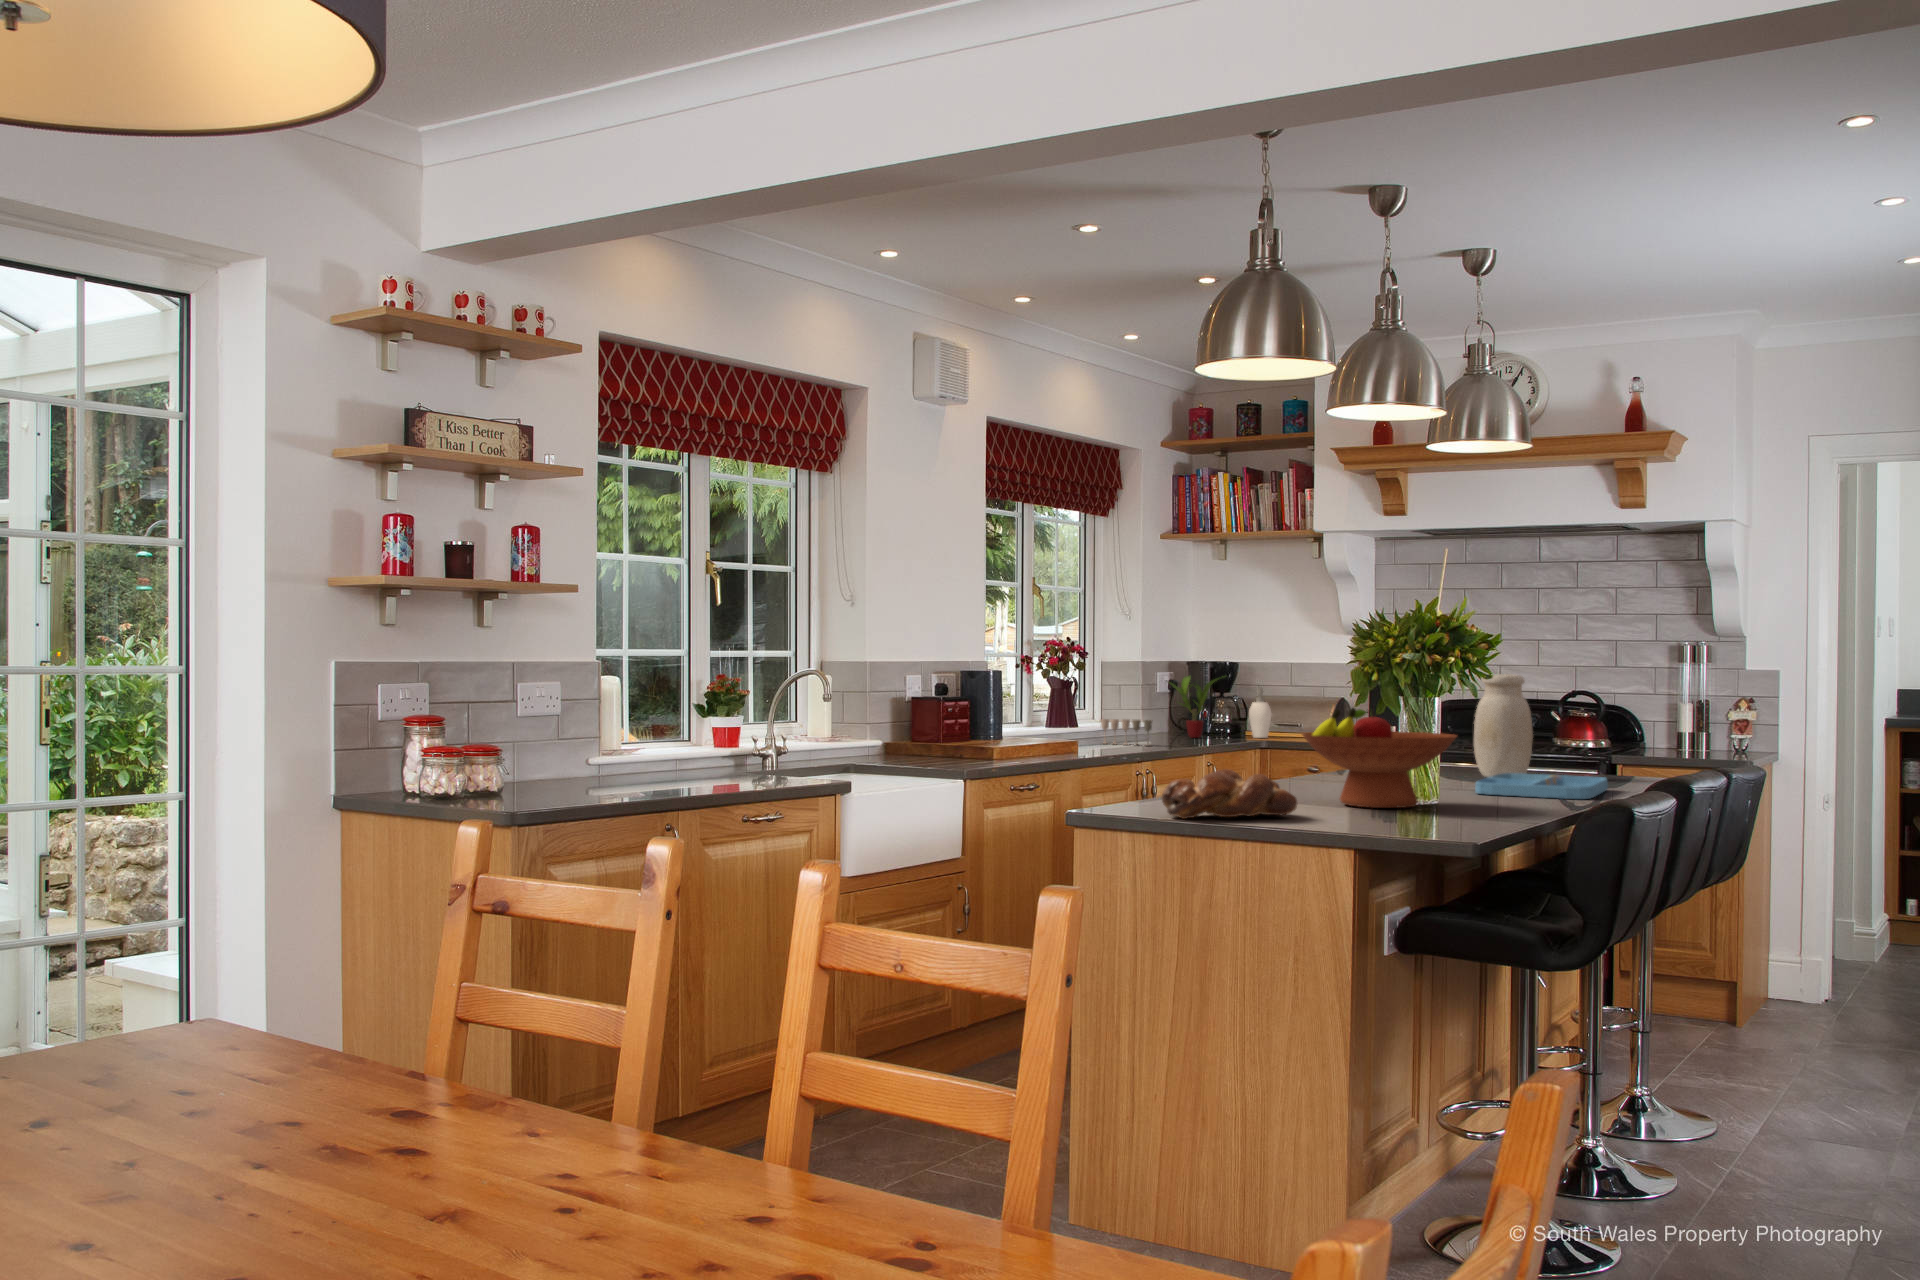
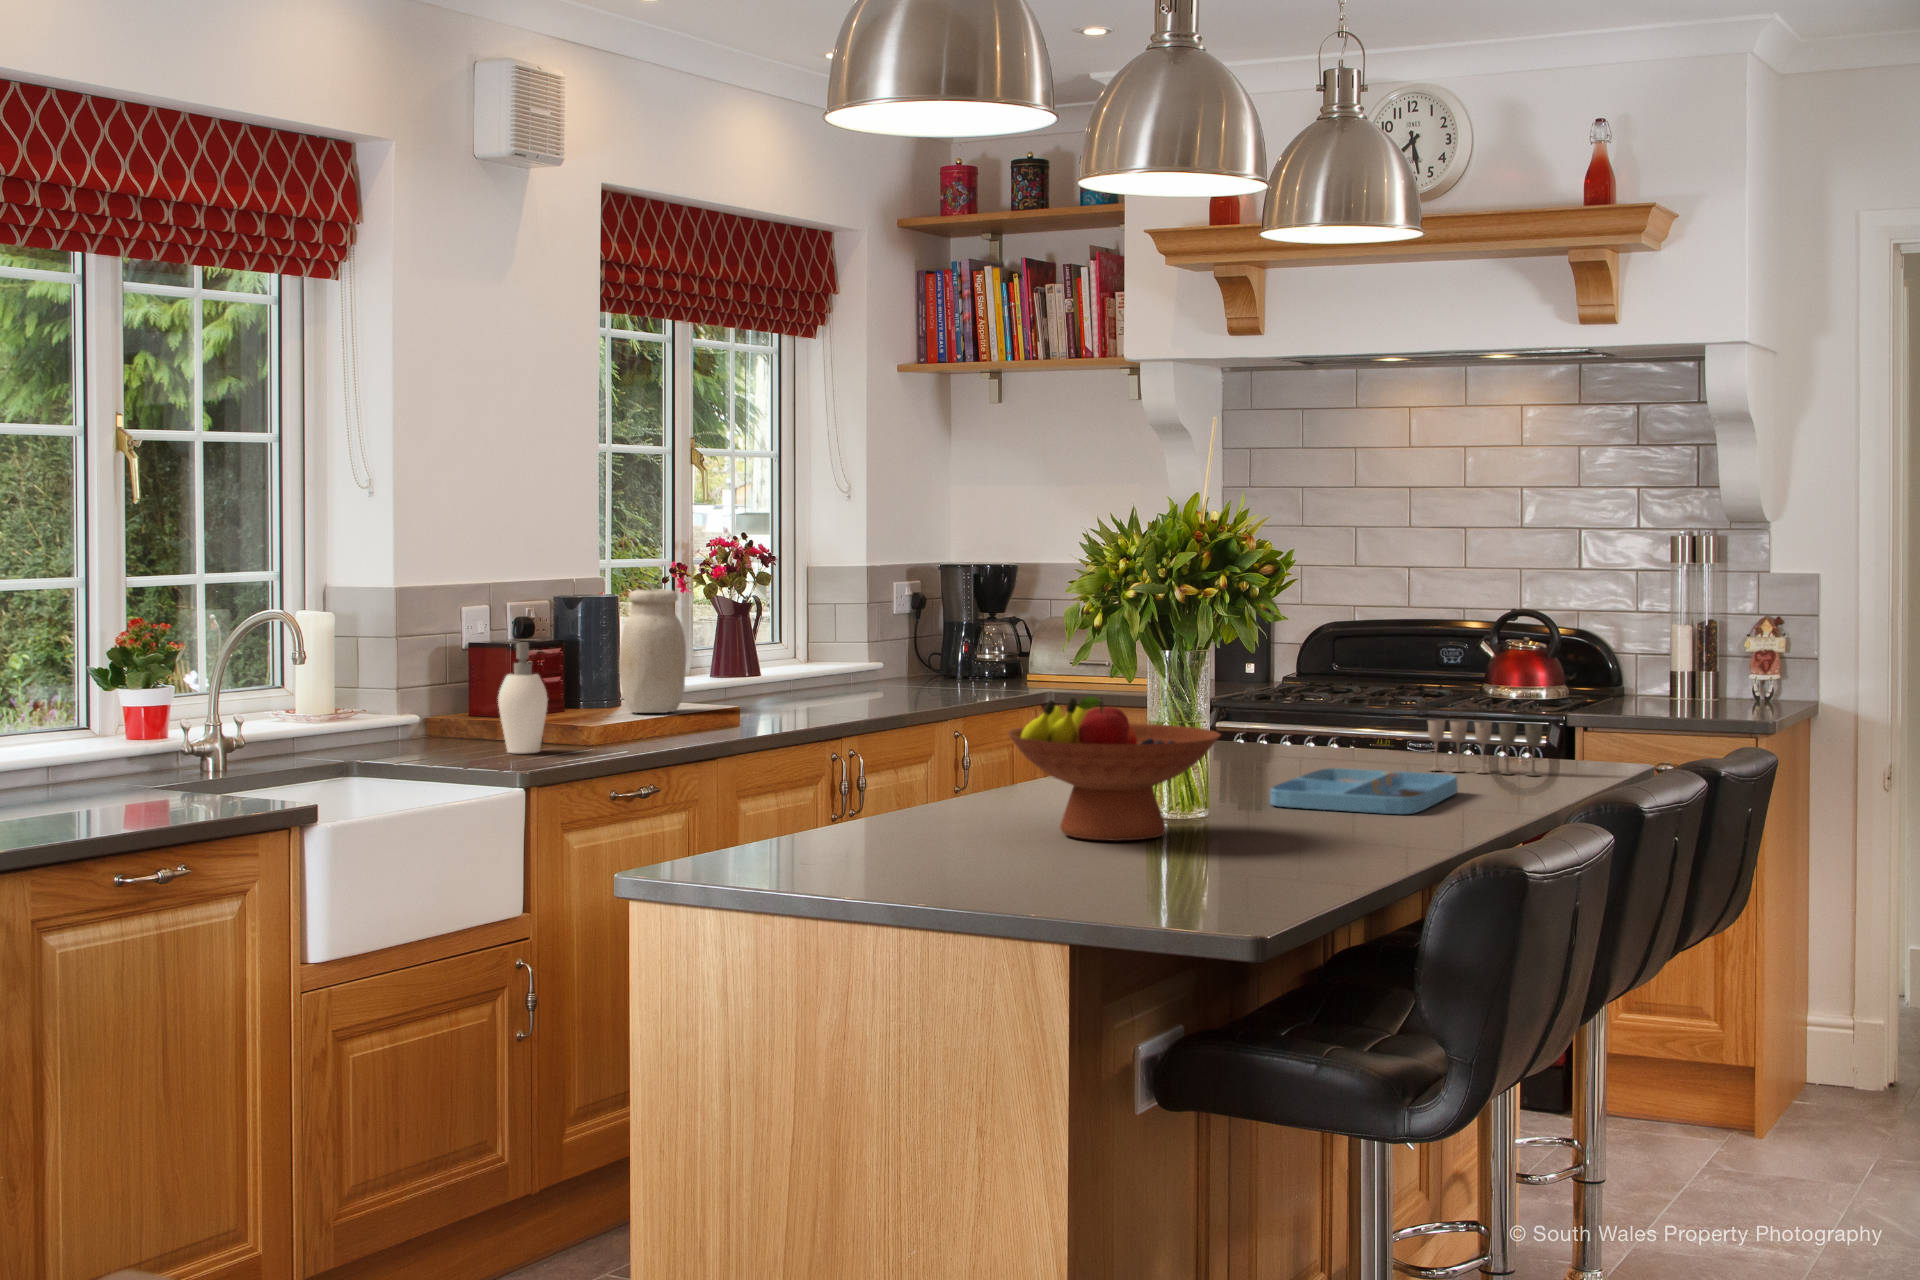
jar: present [1474,674,1533,777] -> present [619,589,686,713]
potted plant: present [1169,675,1225,738] -> none [893,591,989,689]
soap dispenser: present [1249,688,1271,738] -> present [498,643,548,753]
wine glass: present [1101,719,1152,745] -> present [1428,719,1543,776]
bread loaf: present [1162,769,1297,819] -> none [786,796,979,871]

